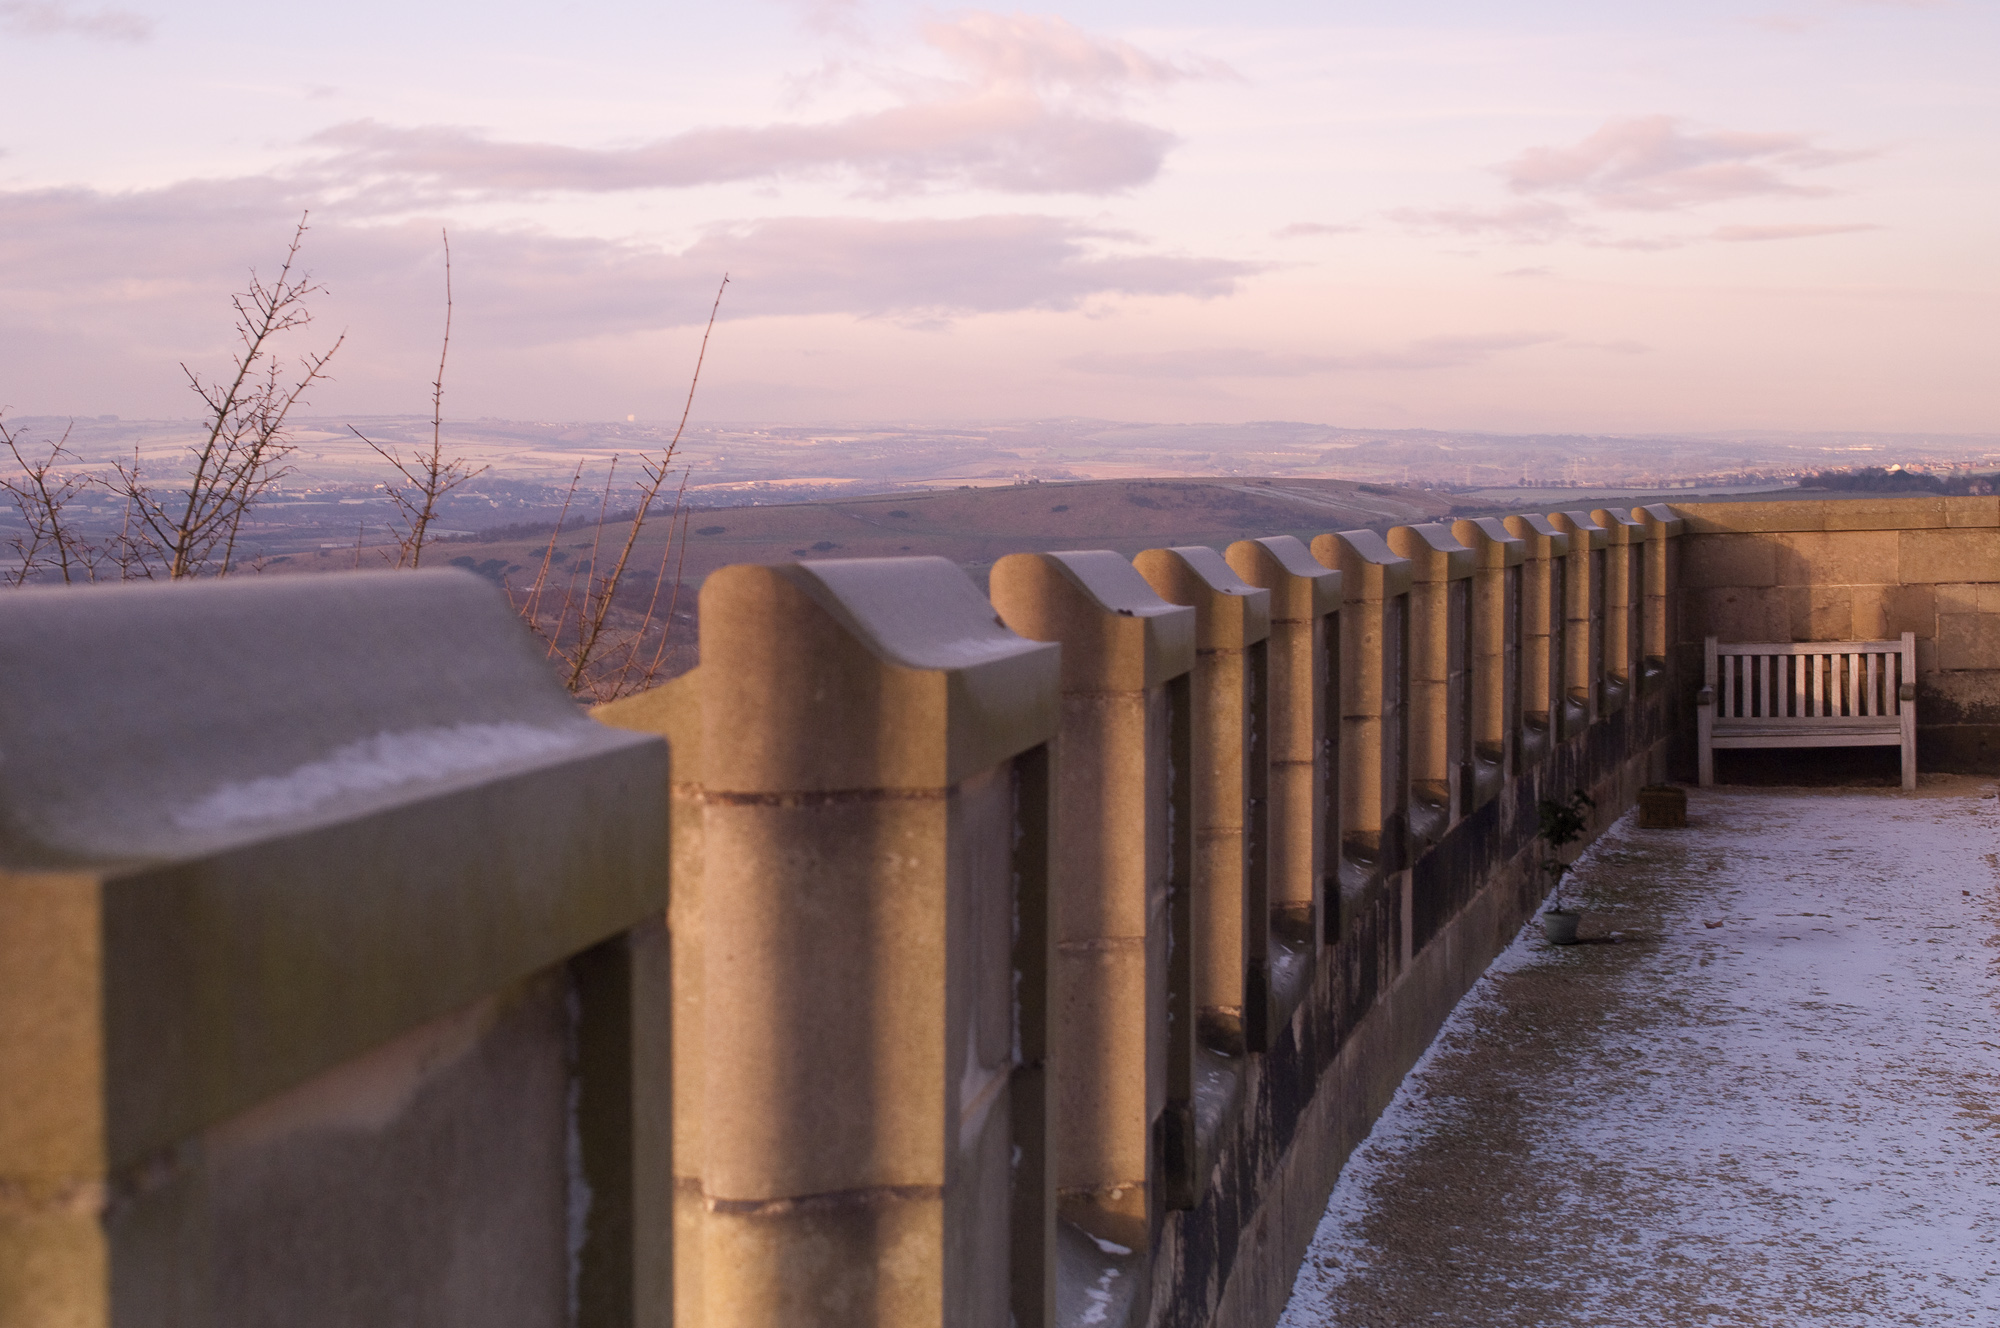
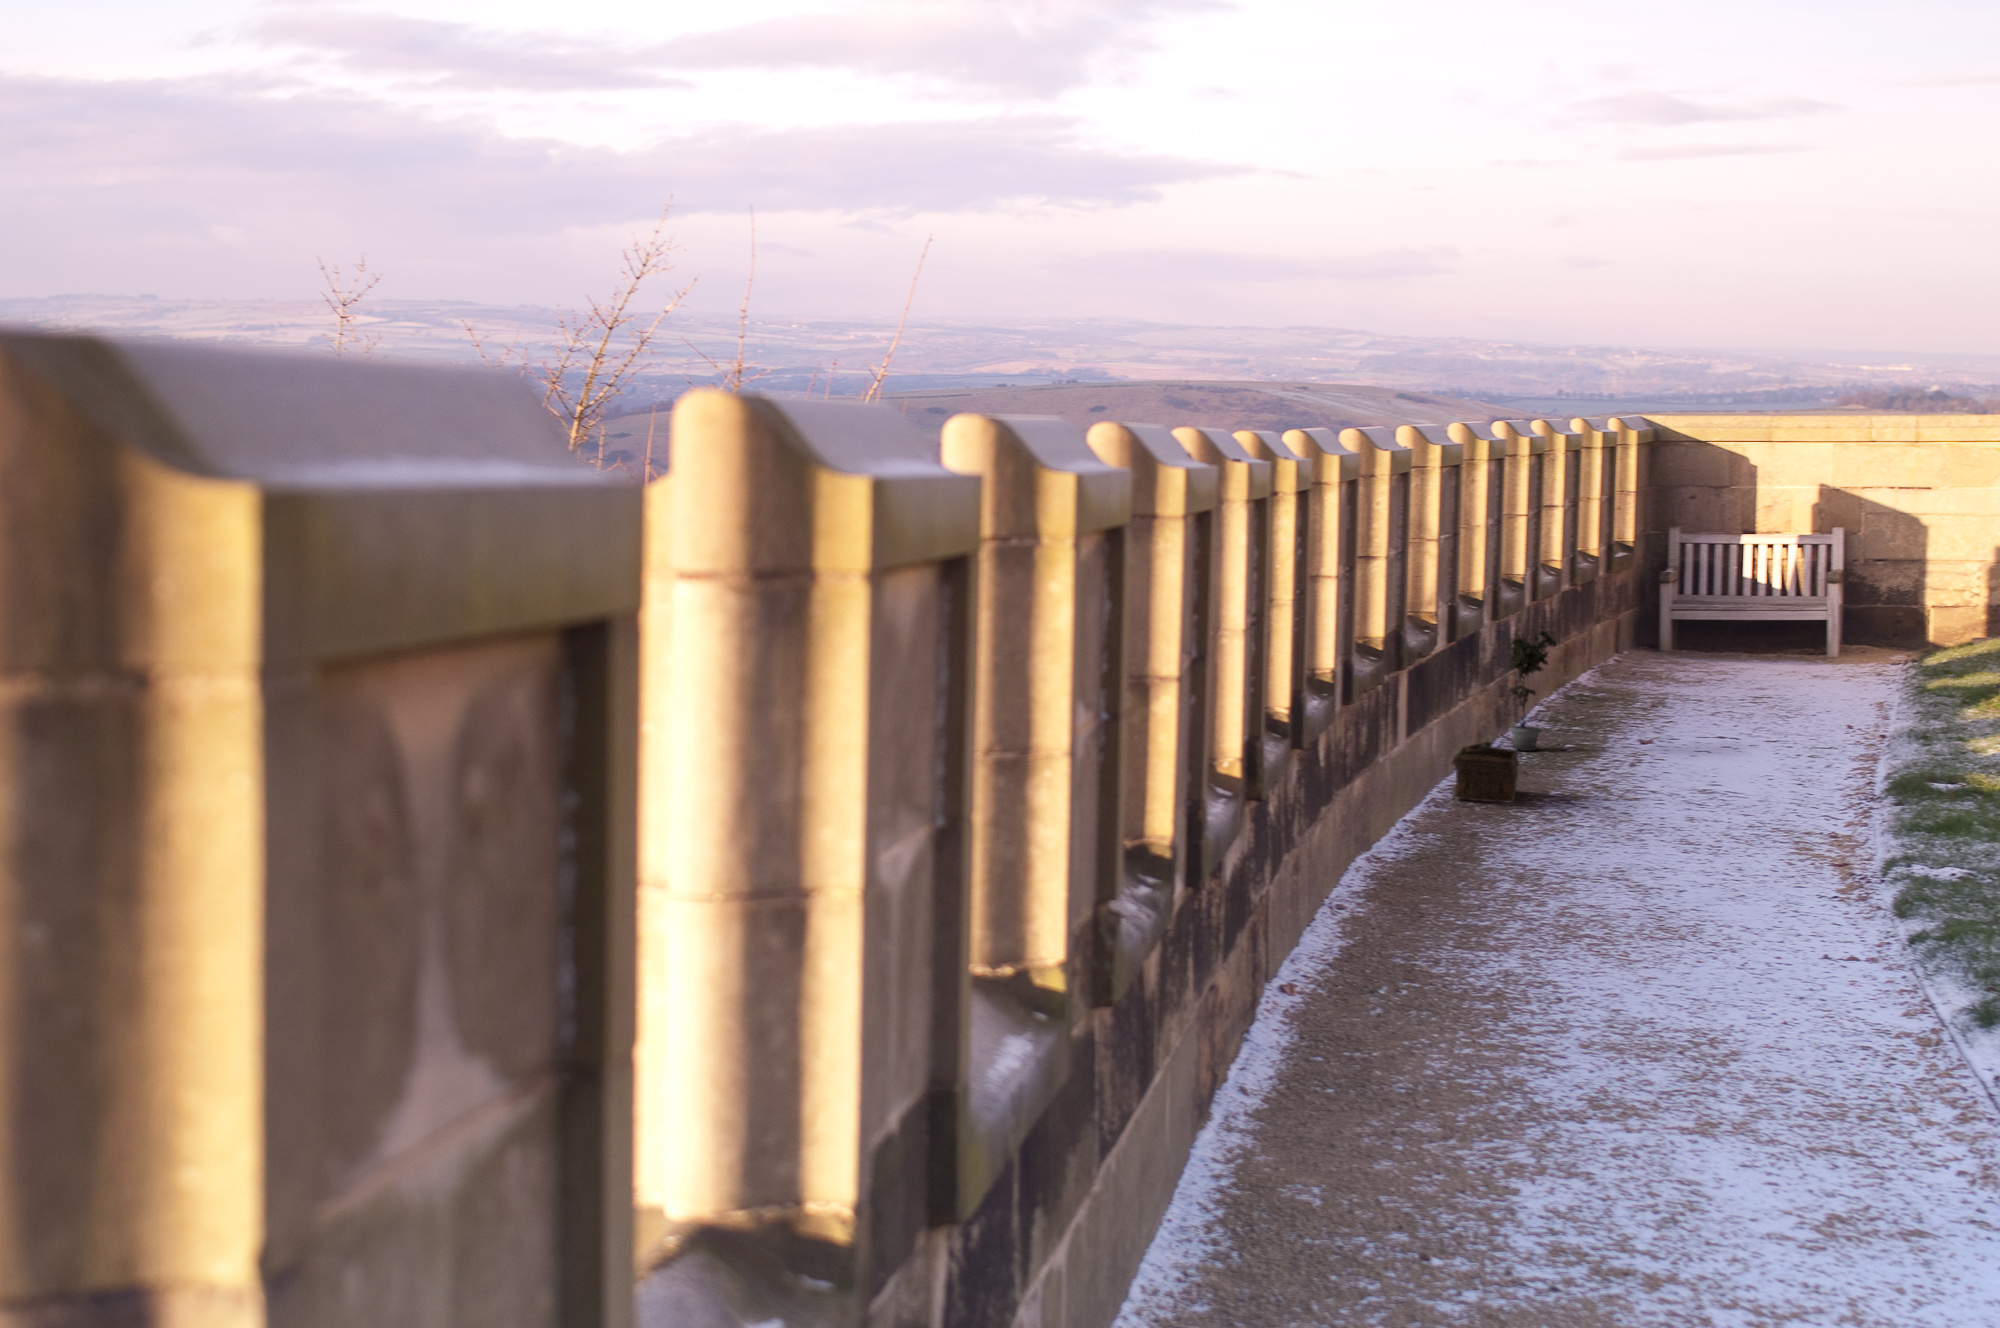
basket: present [1635,782,1688,828] -> present [1452,742,1519,803]

